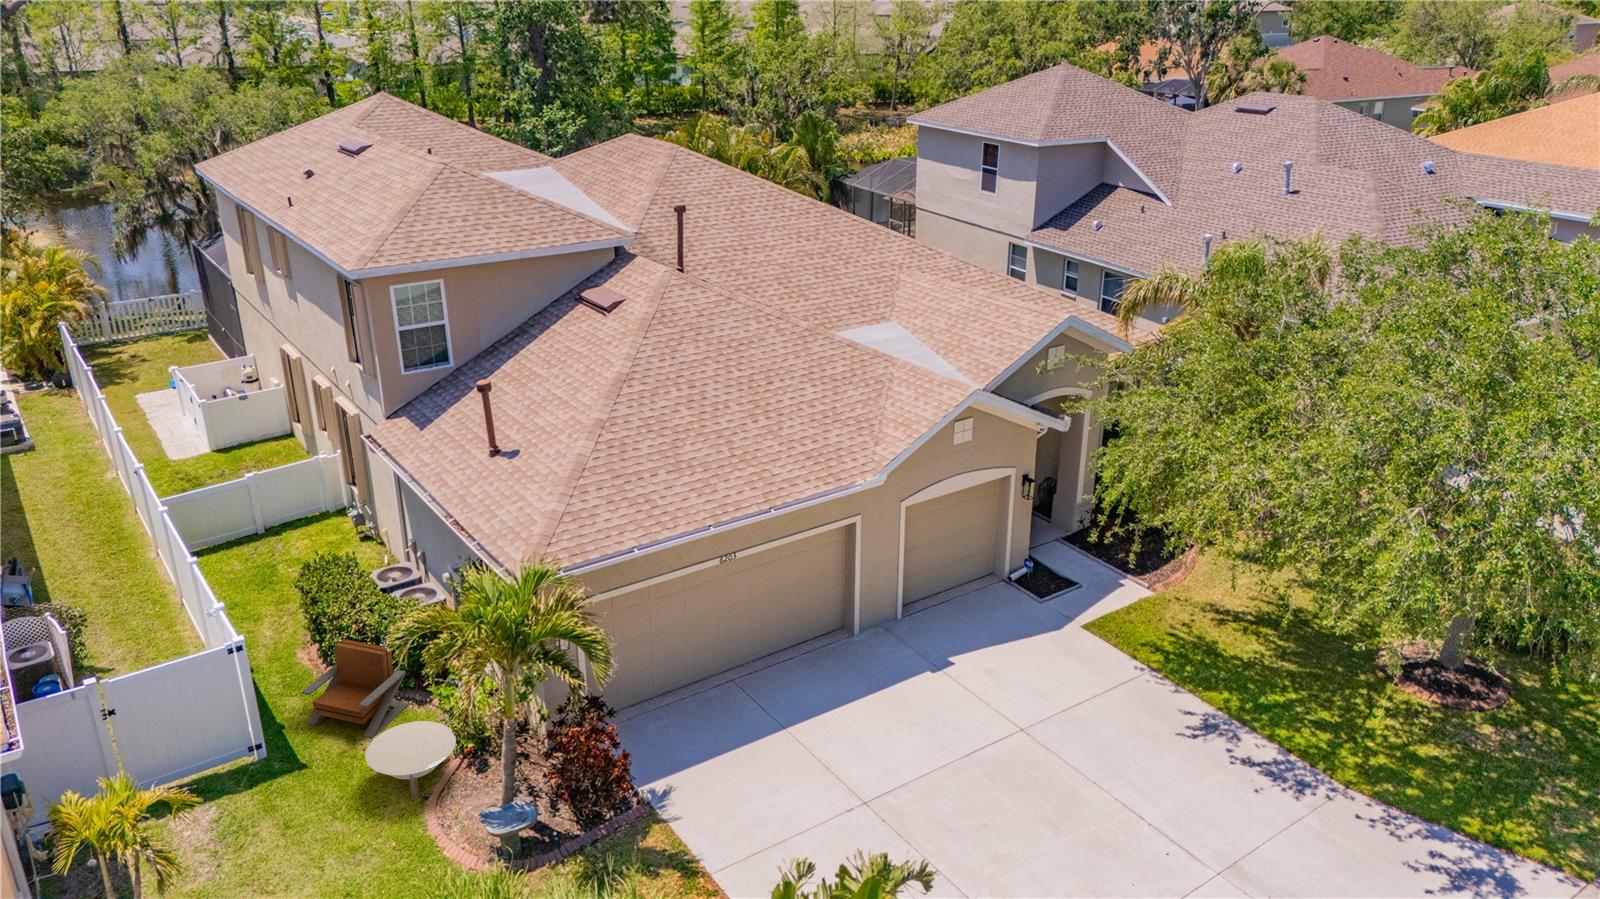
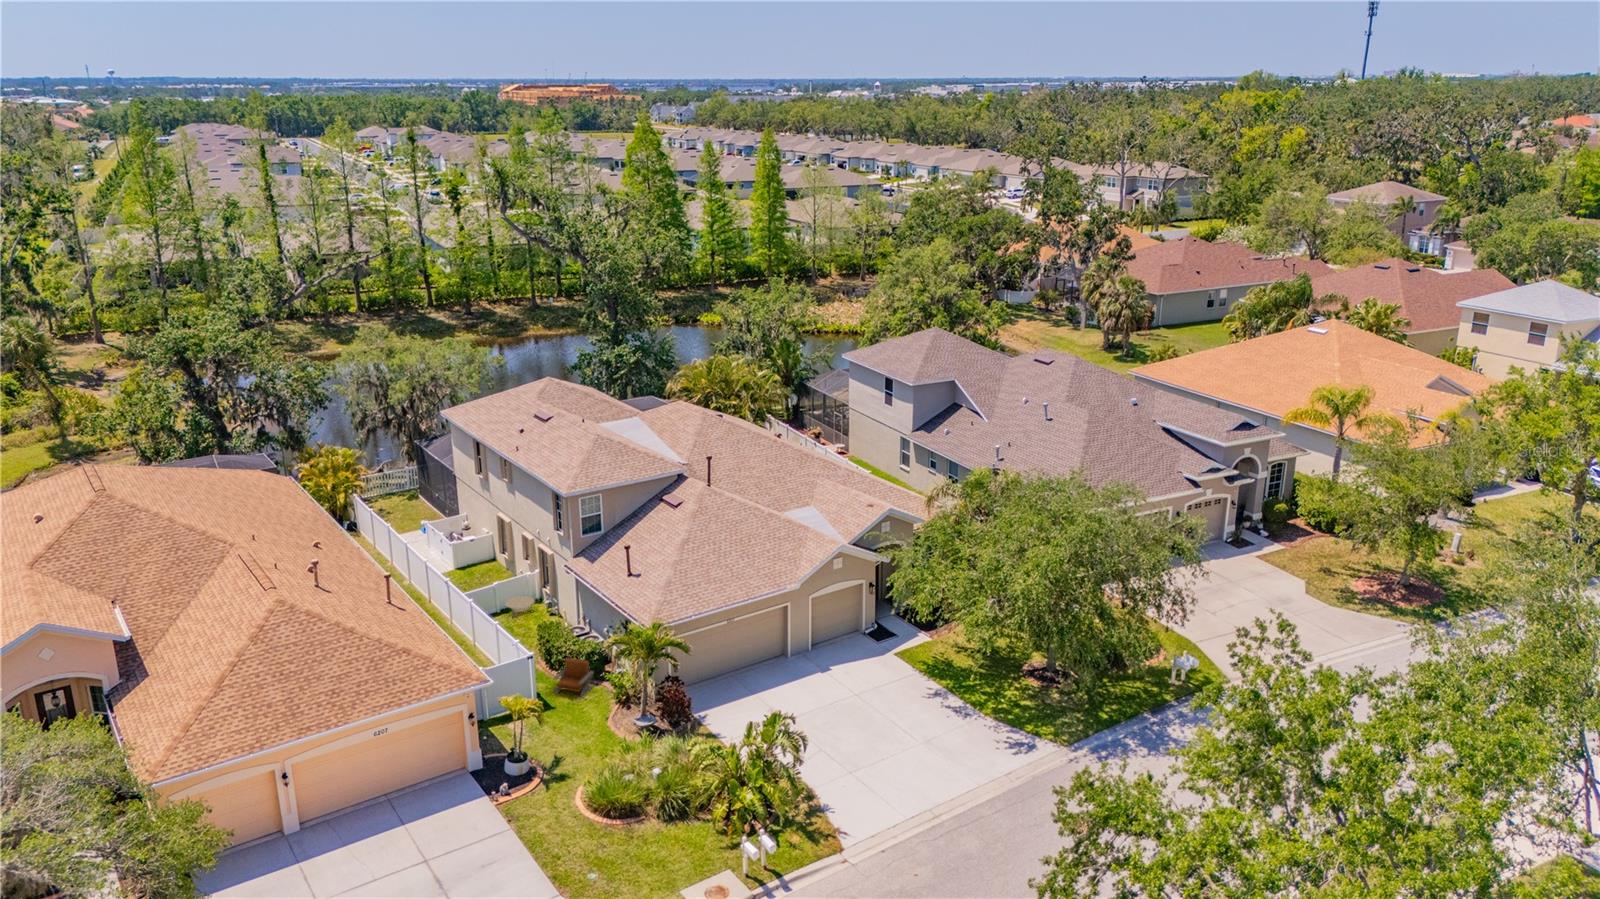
round table: present [365,721,456,800] -> present [505,596,534,618]

